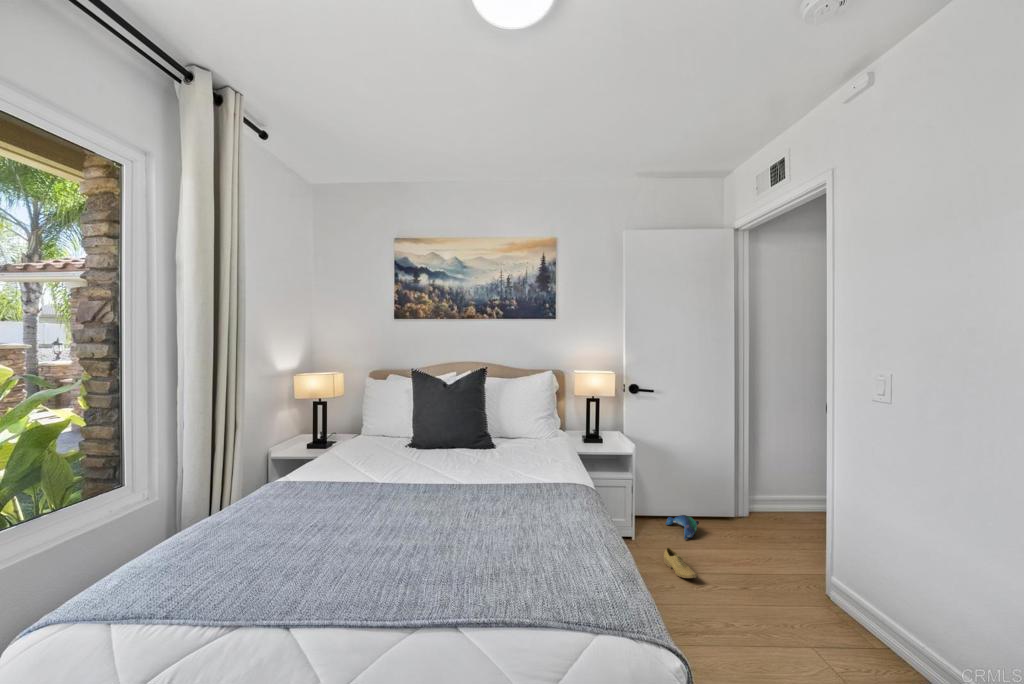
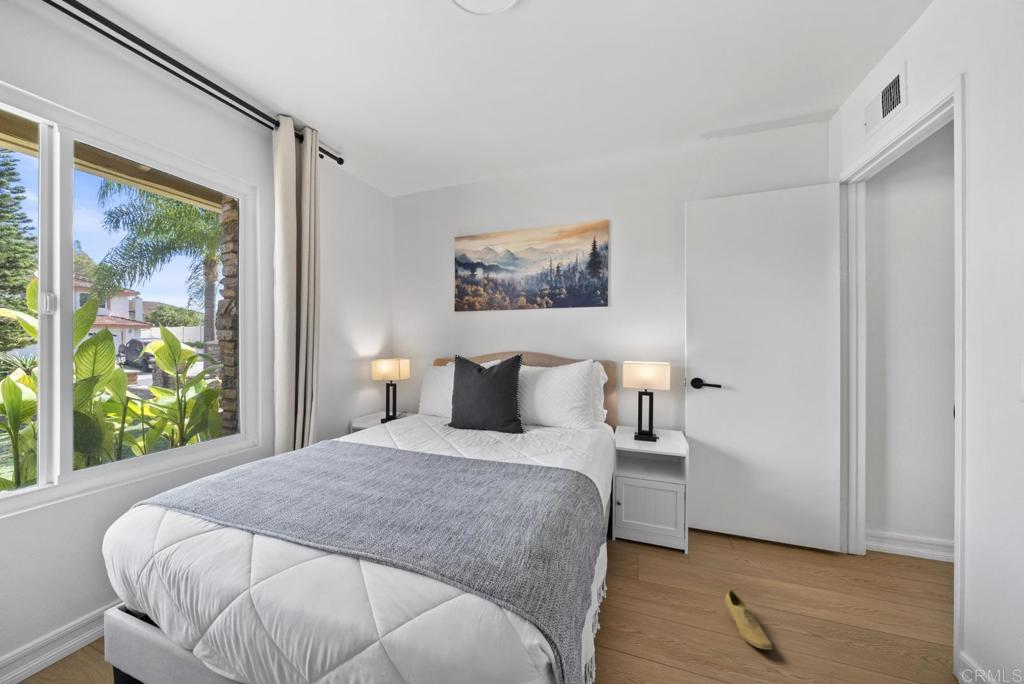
plush toy: present [666,515,699,540] -> none [738,540,785,577]

